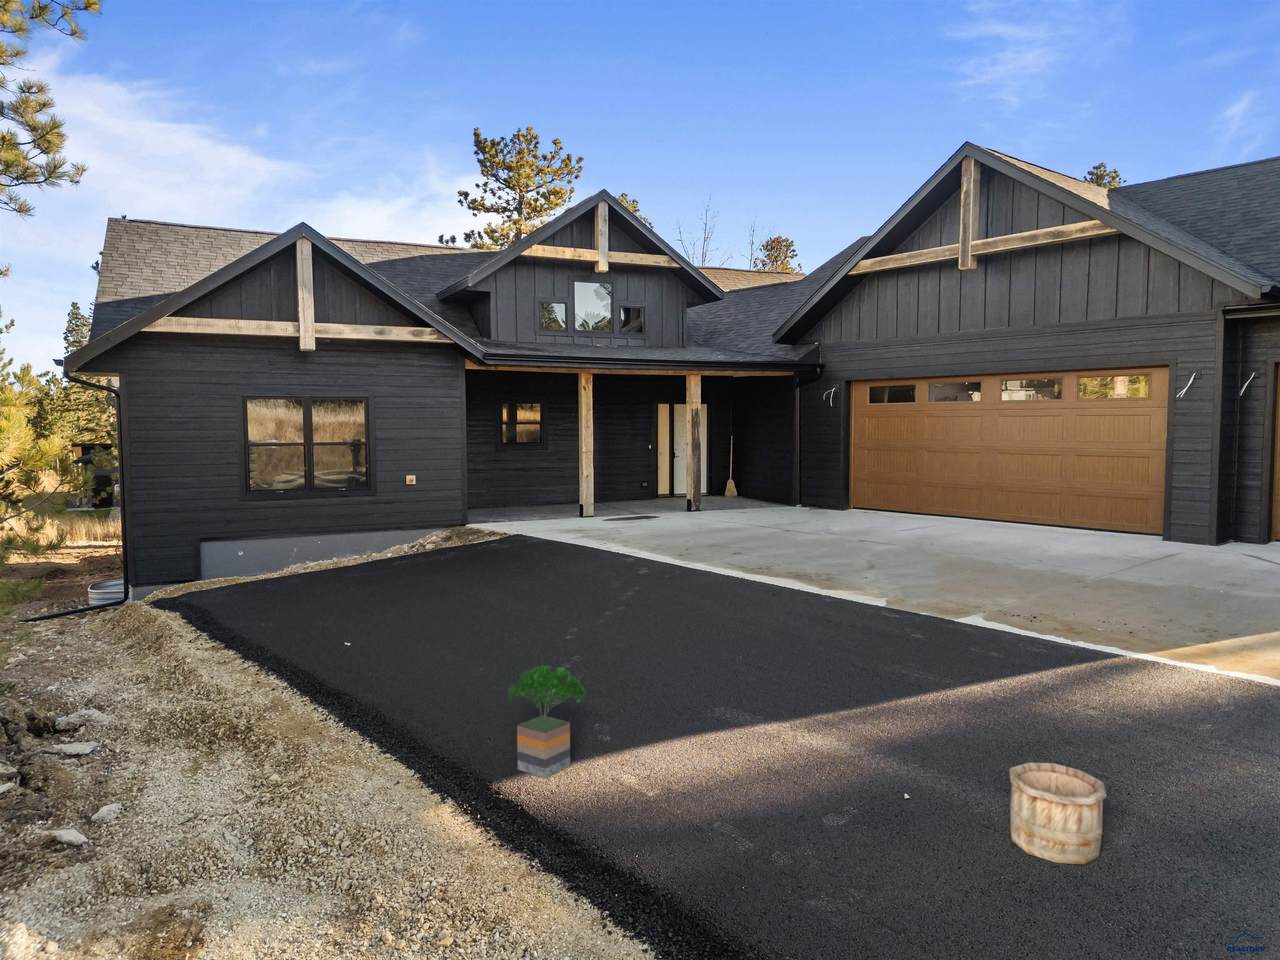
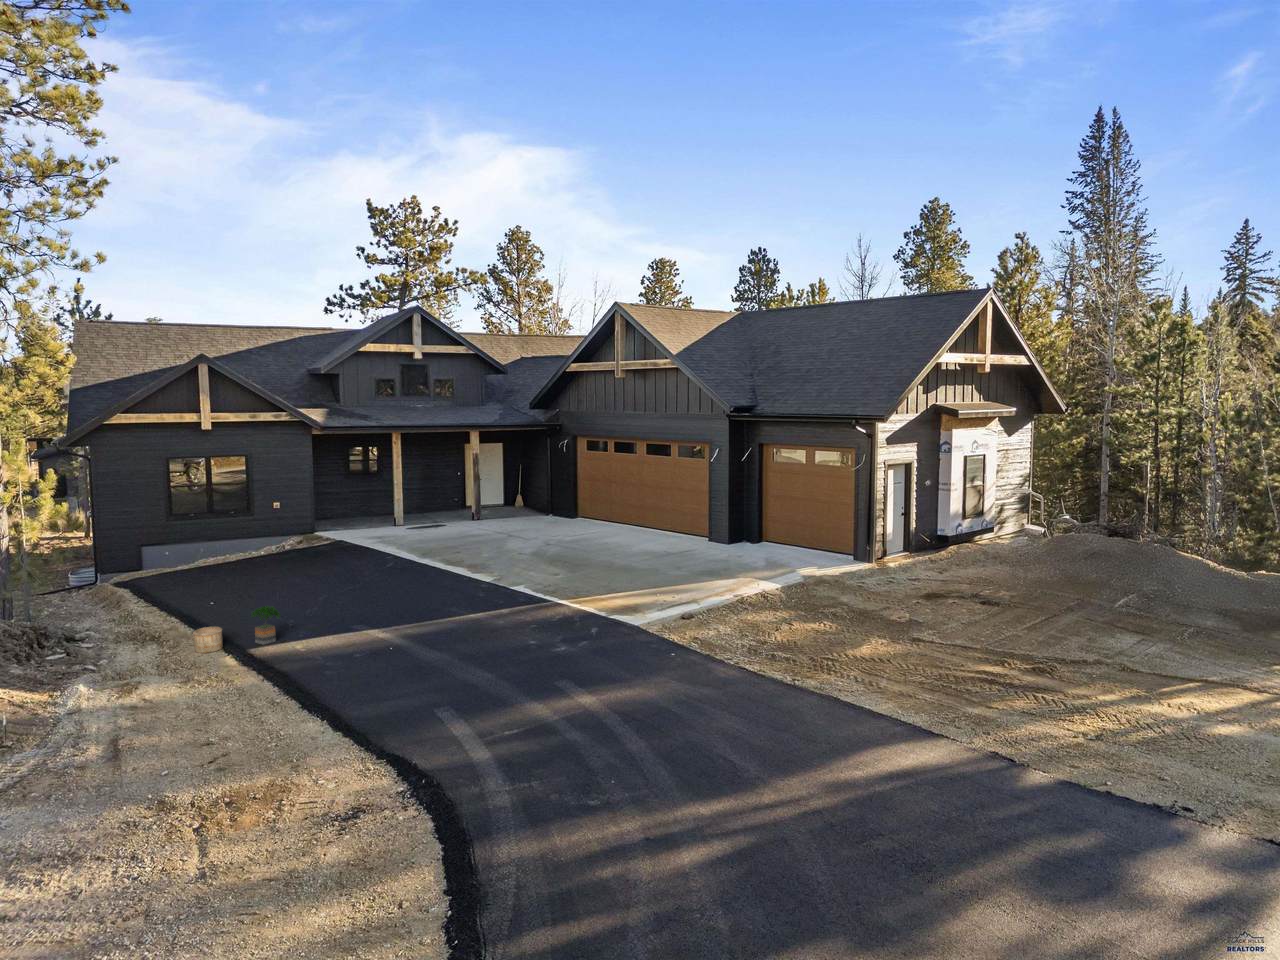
wooden bucket: present [1009,763,1107,864] -> present [193,627,223,653]

